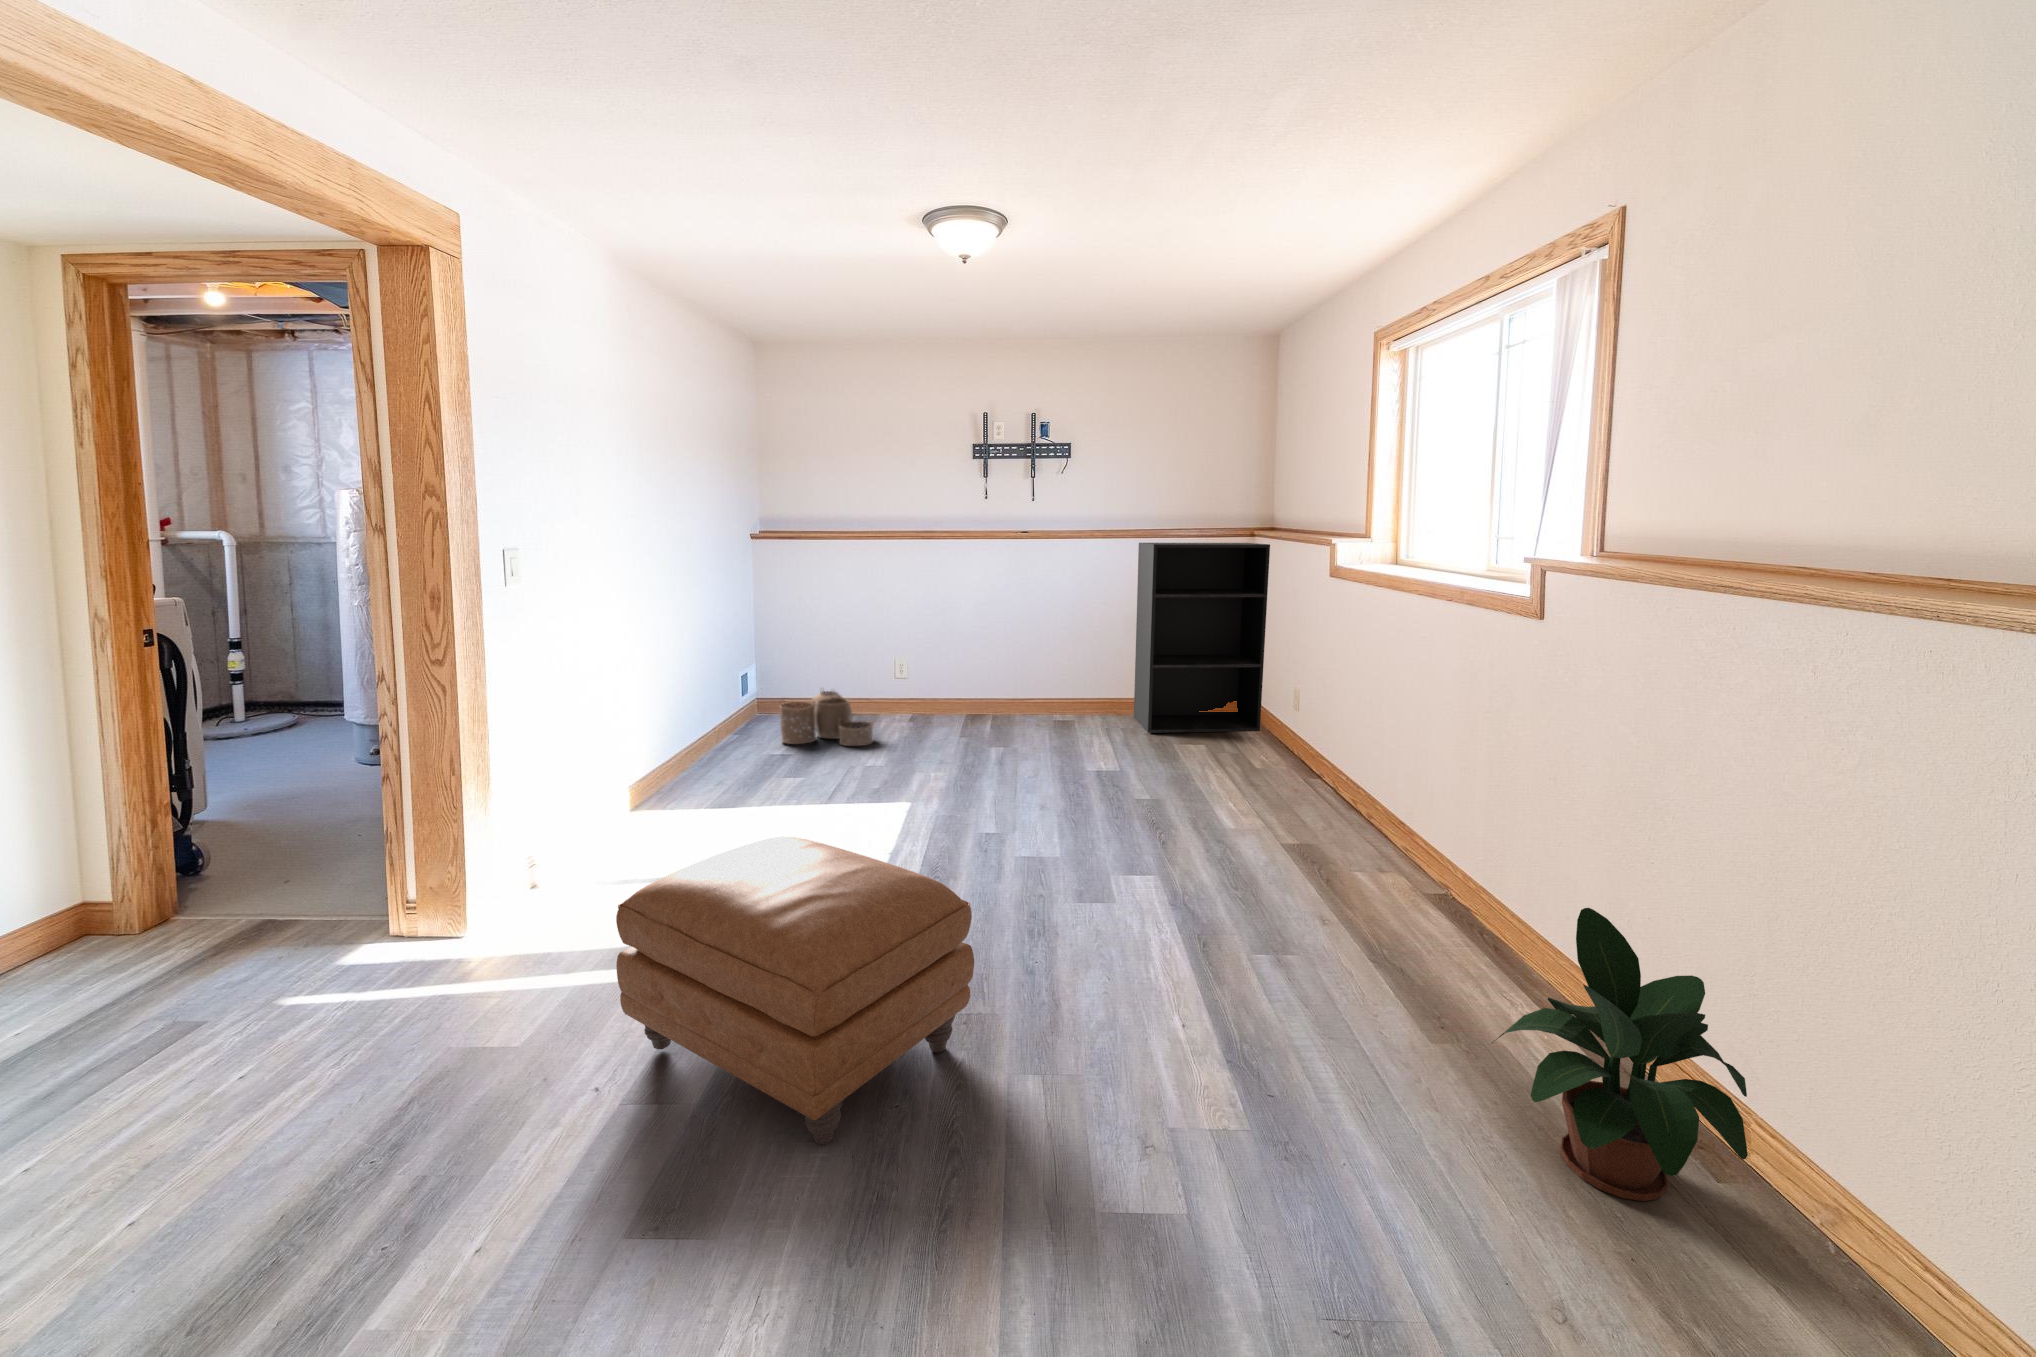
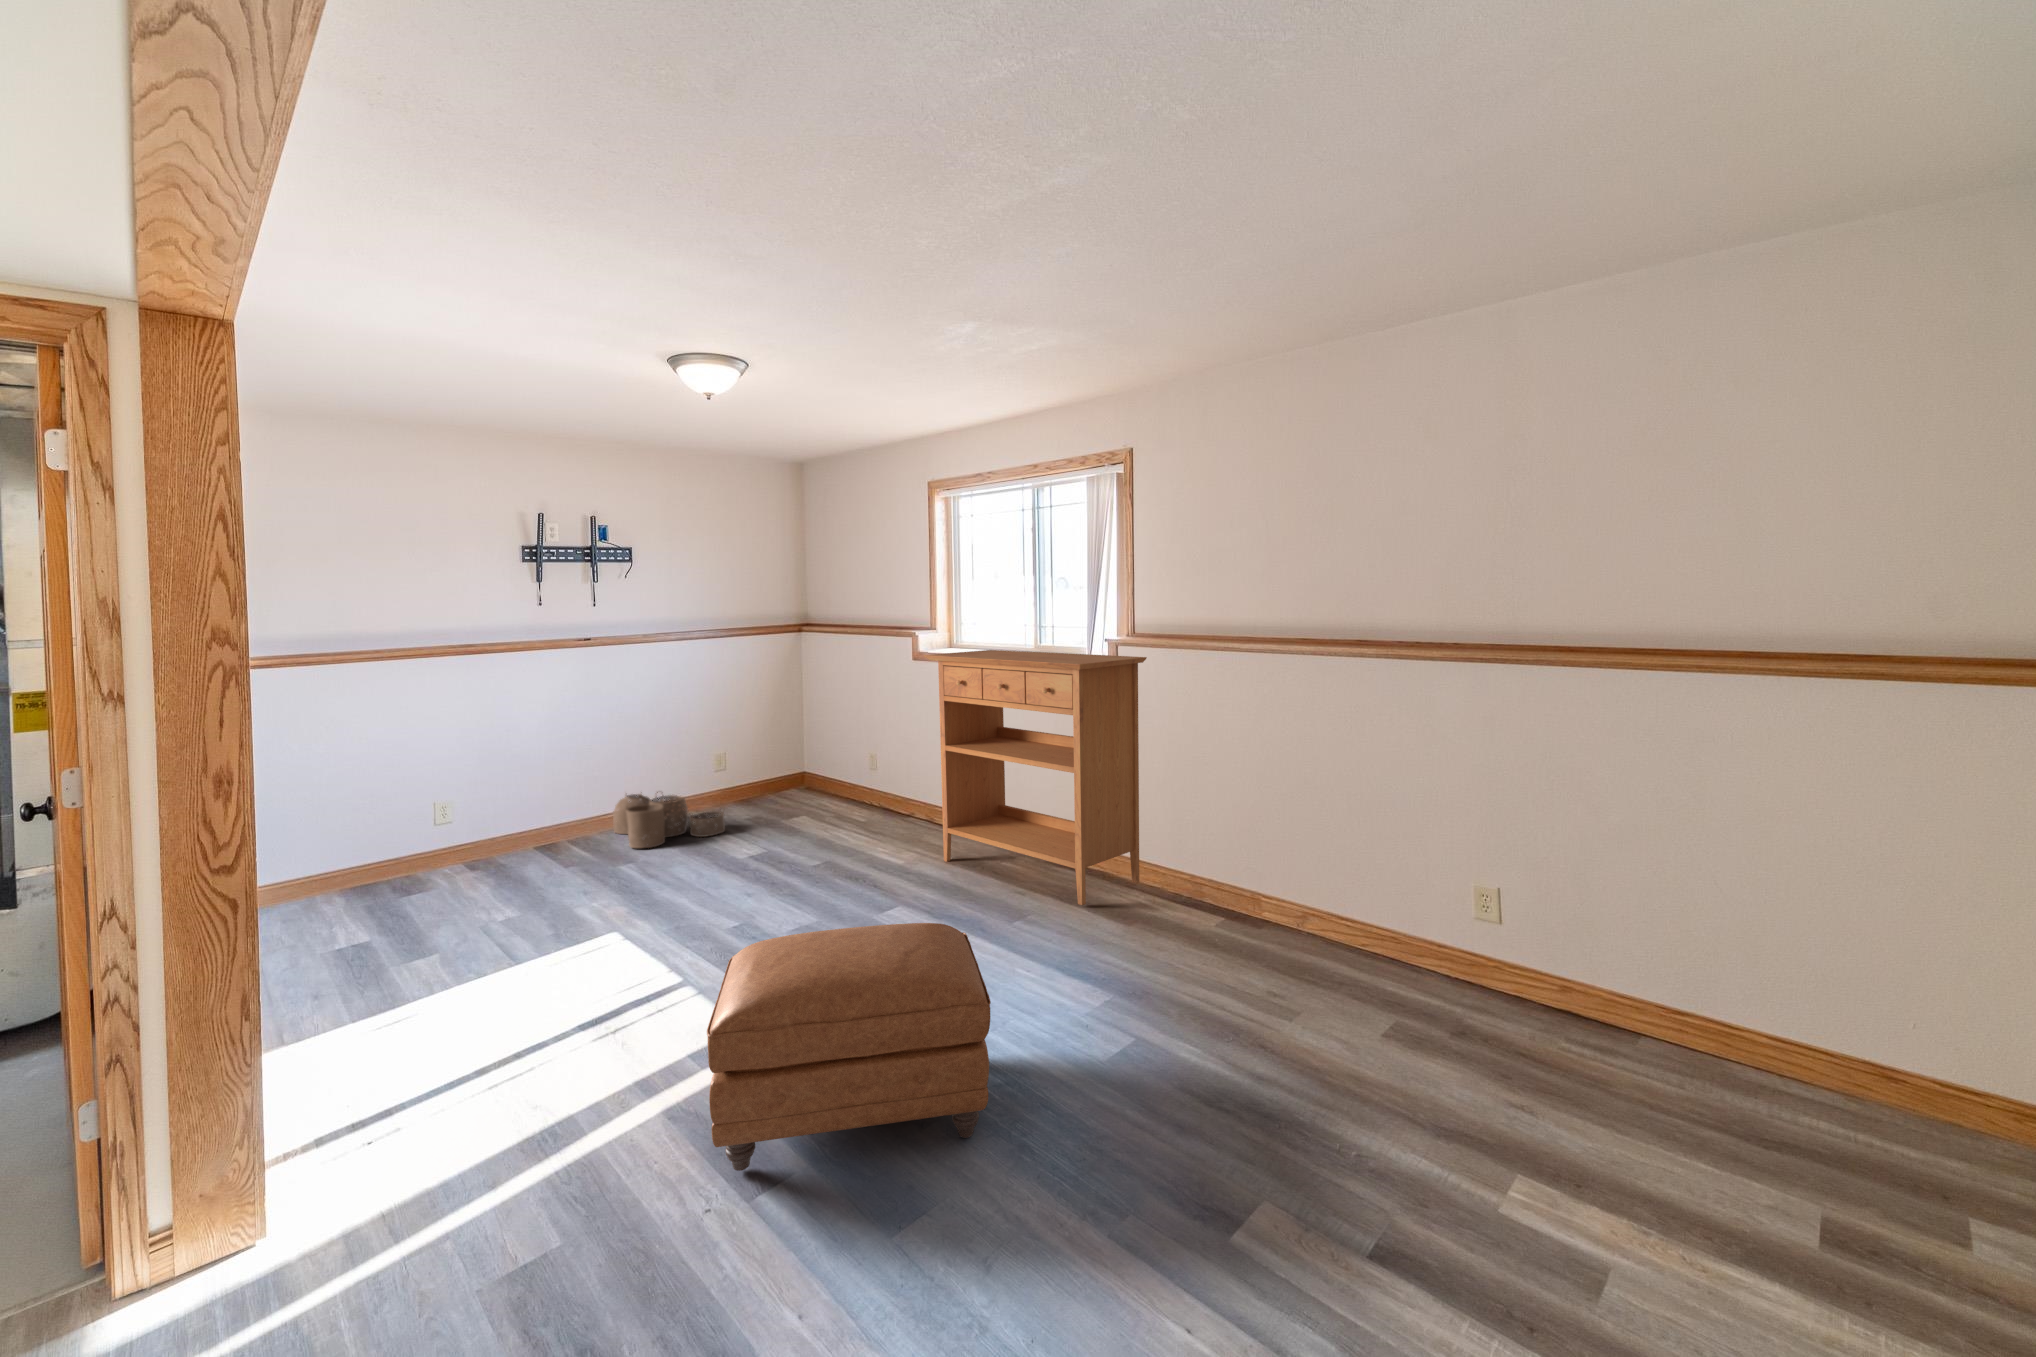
bookshelf: present [1134,543,1270,733] -> none [715,637,844,818]
console table: none [1263,562,1542,942] -> present [924,650,1147,905]
woven basket: present [780,691,873,746] -> present [613,792,725,848]
potted plant: present [1491,908,1748,1201] -> none [1224,824,1339,962]

